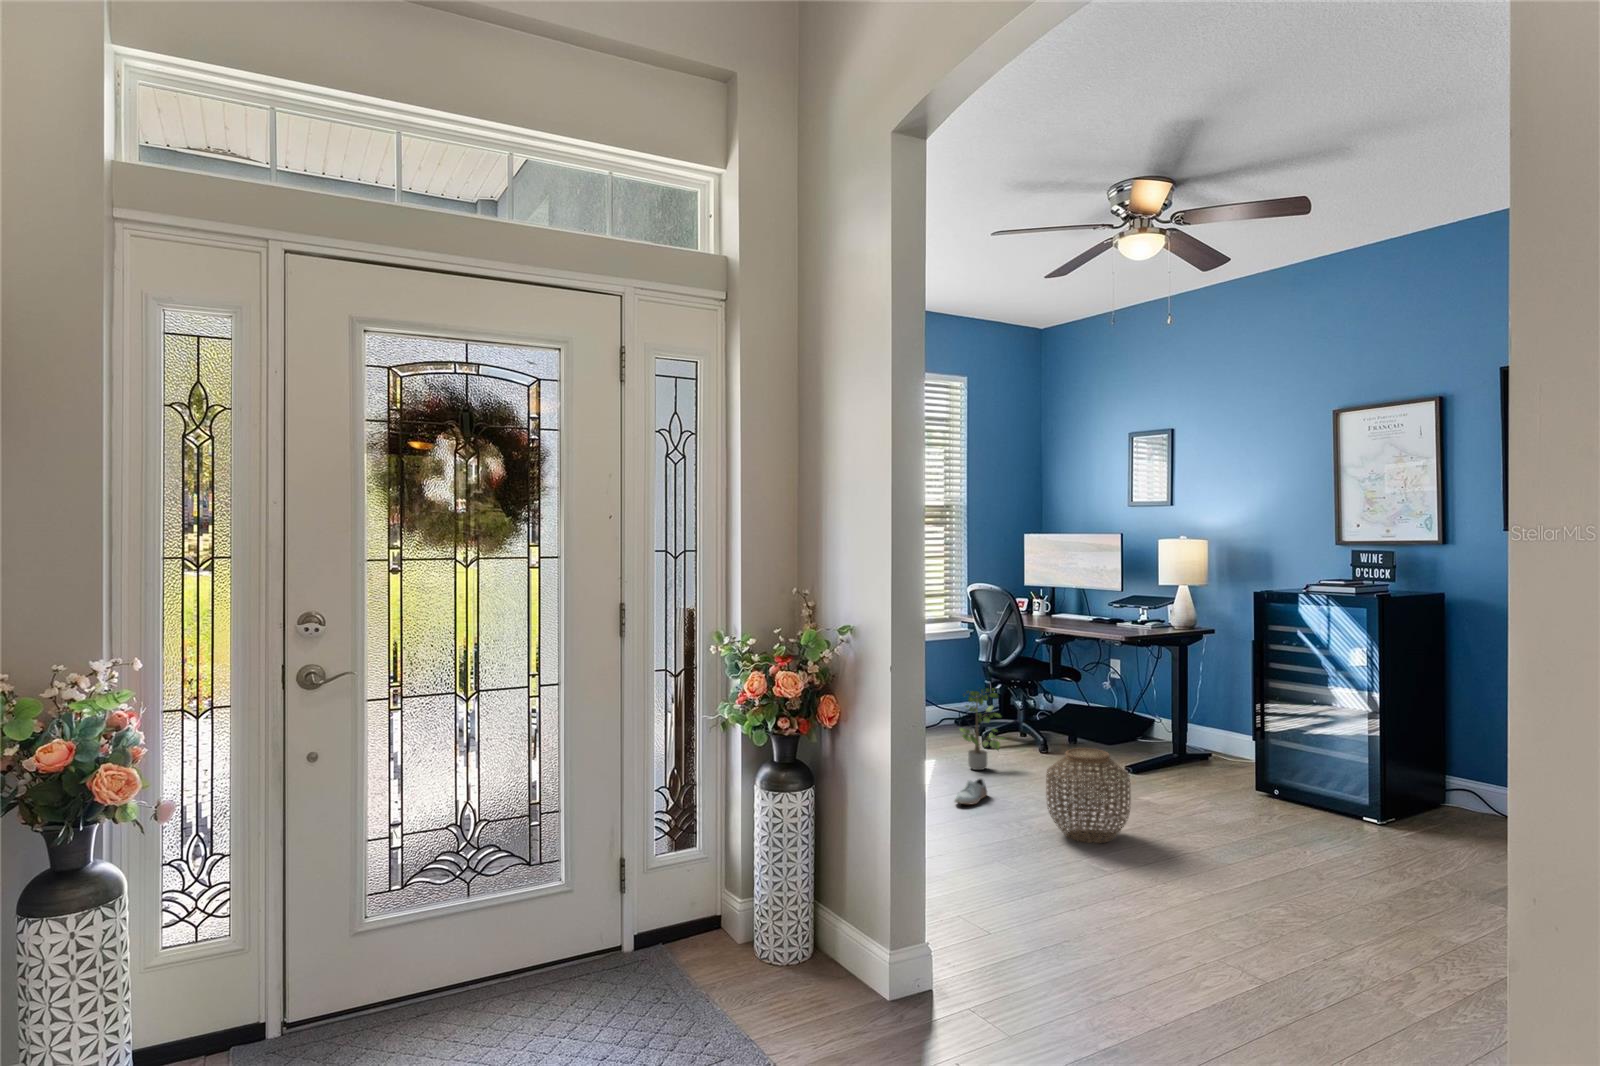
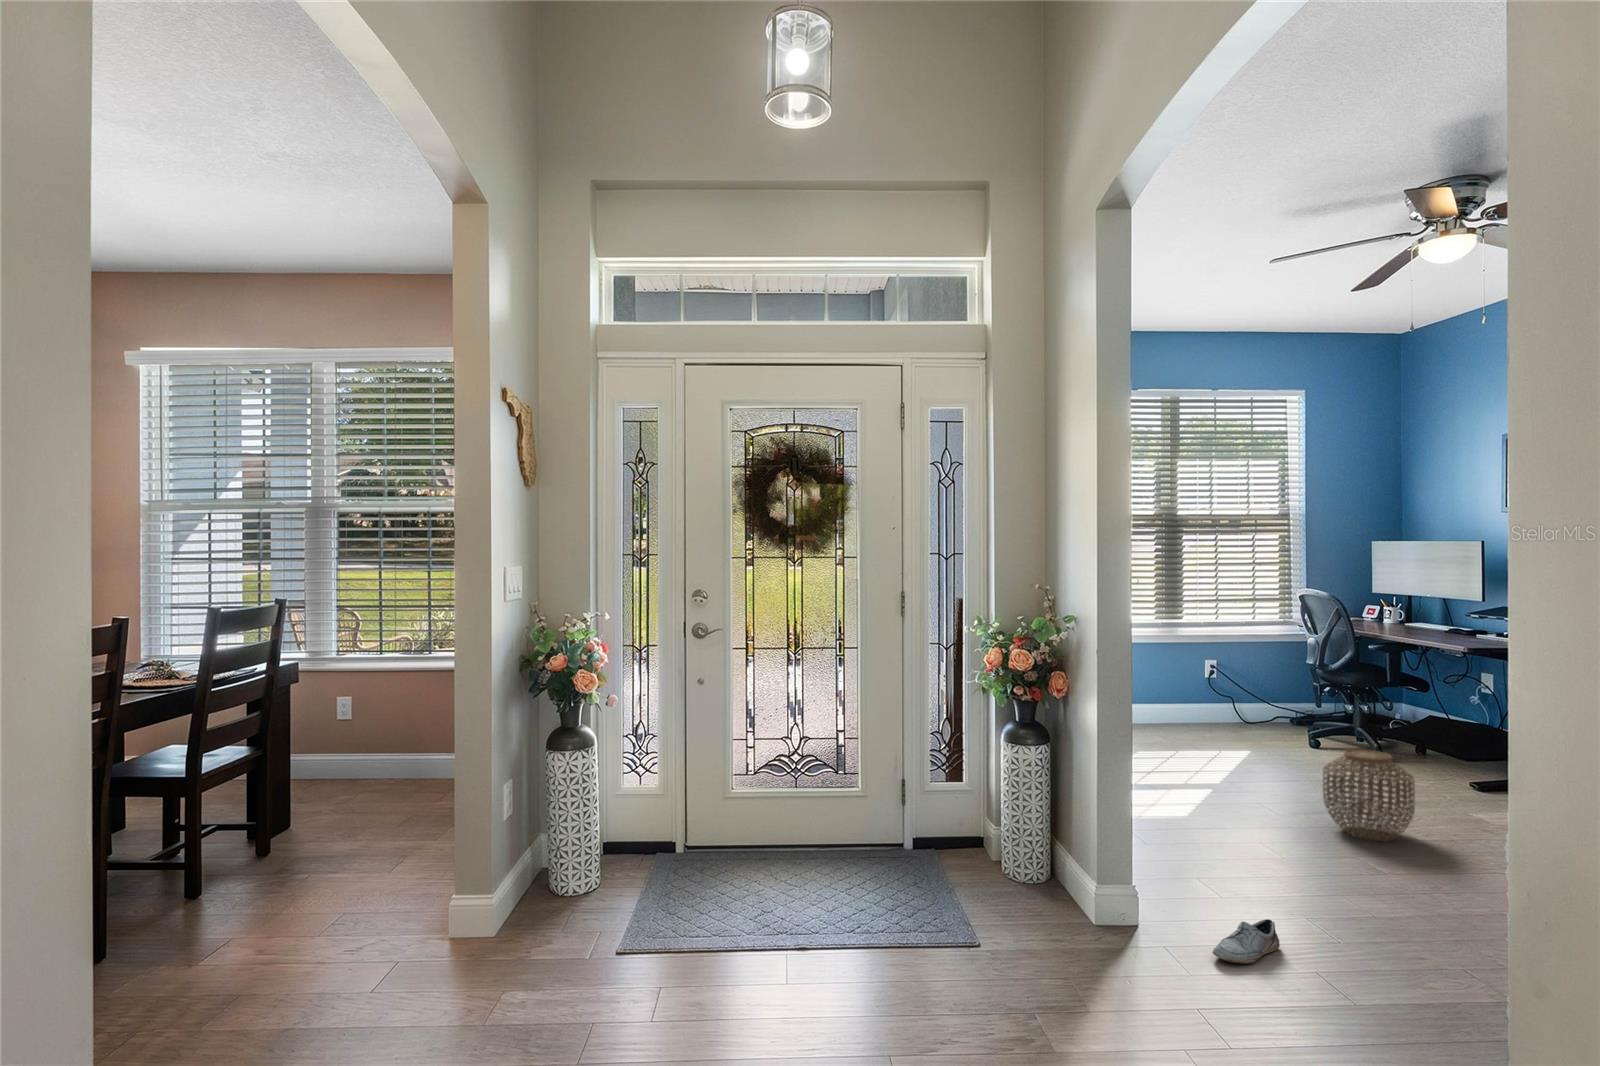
potted plant: present [960,688,1004,770] -> none [1269,687,1323,767]
shoe: present [955,779,987,804] -> present [1212,919,1280,964]

